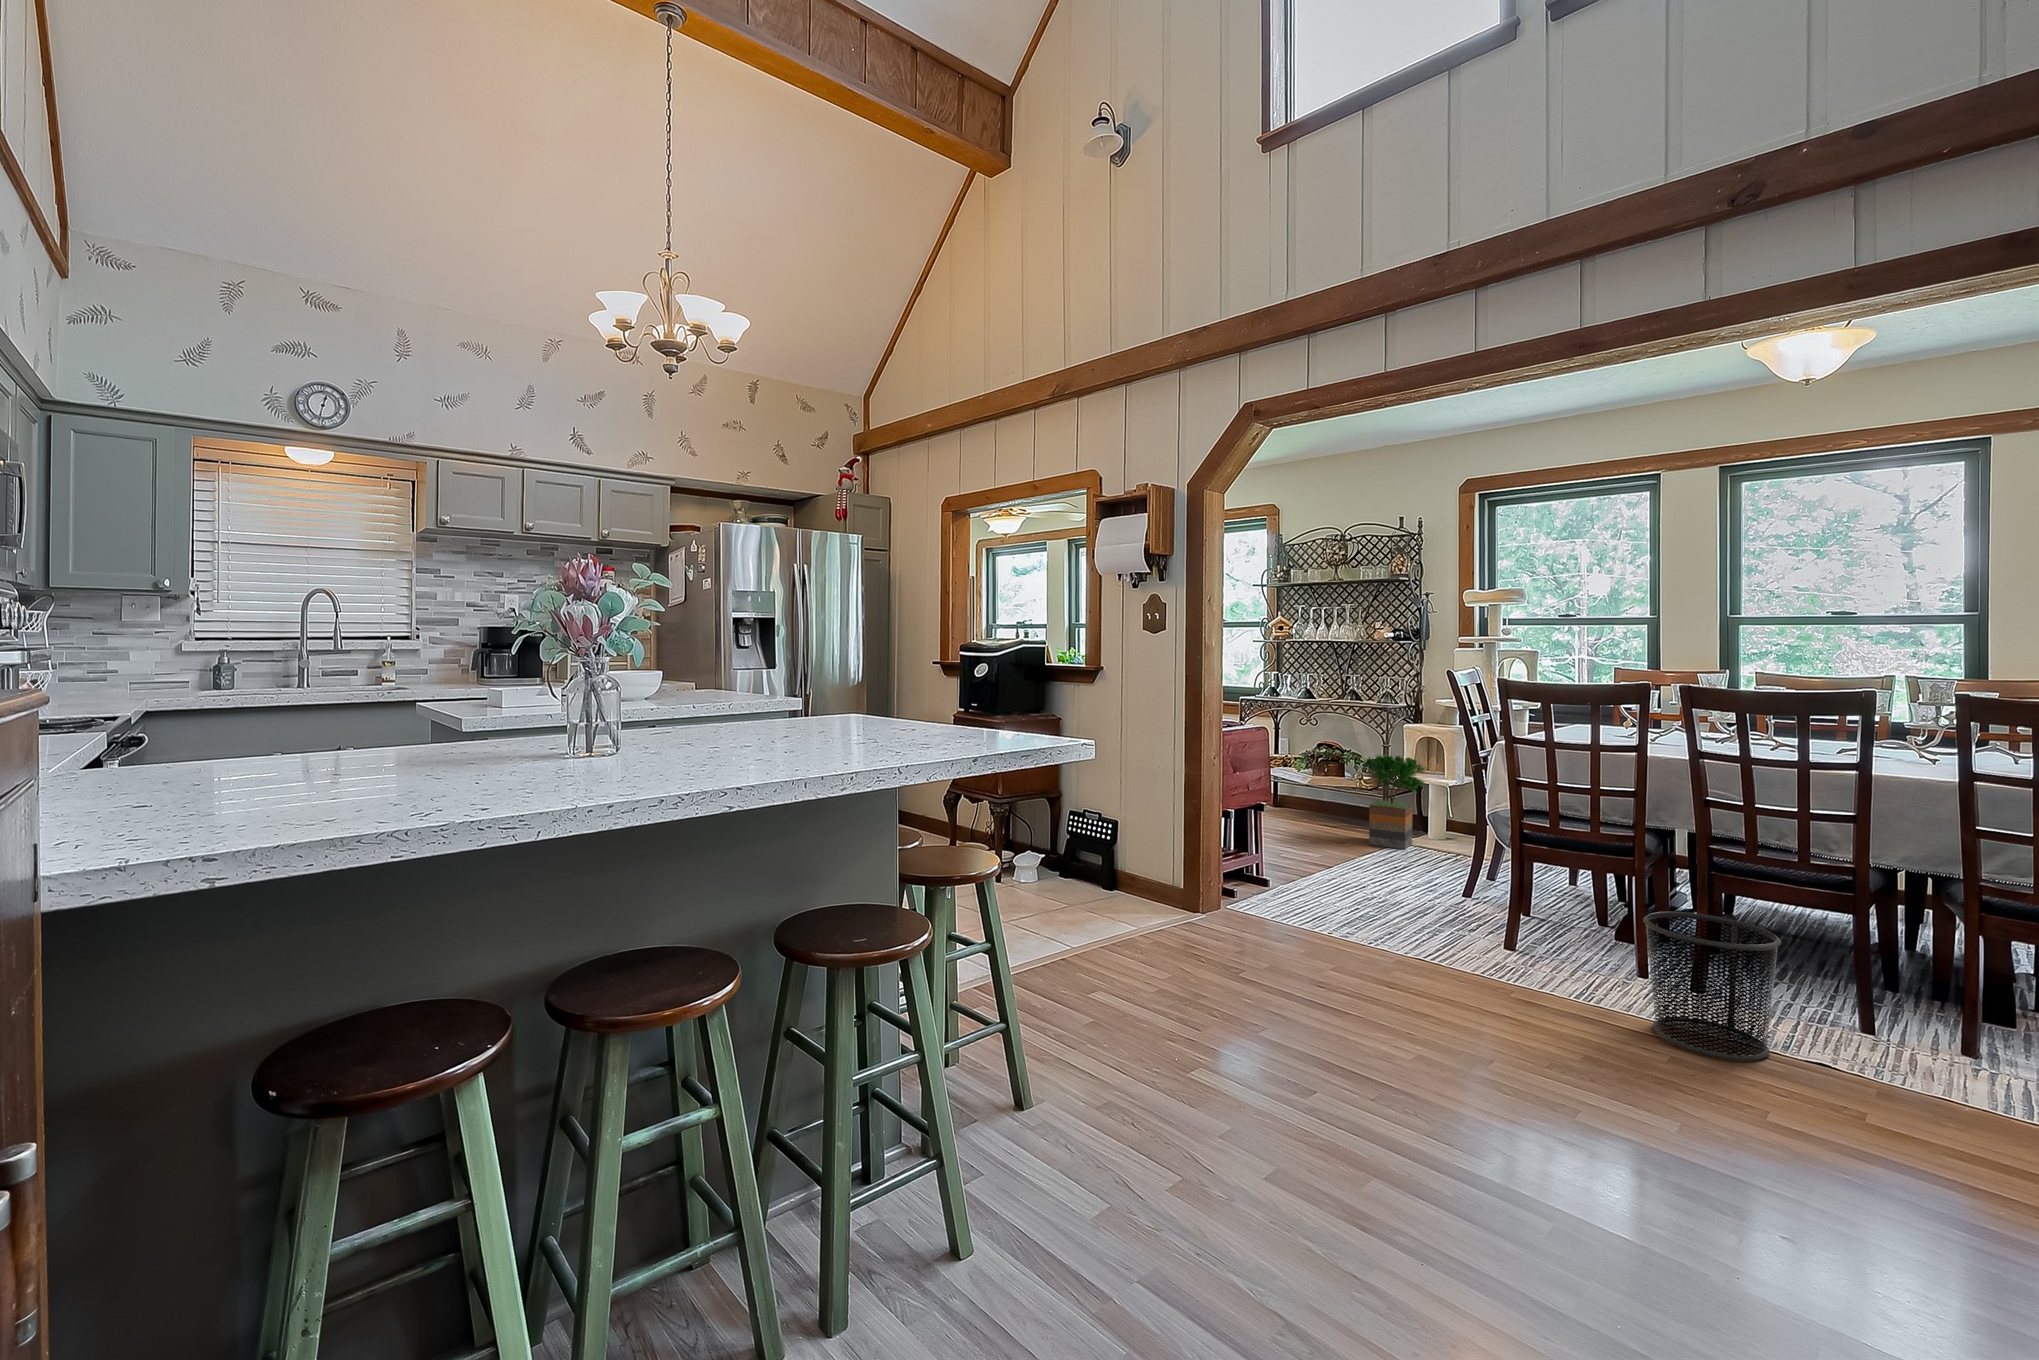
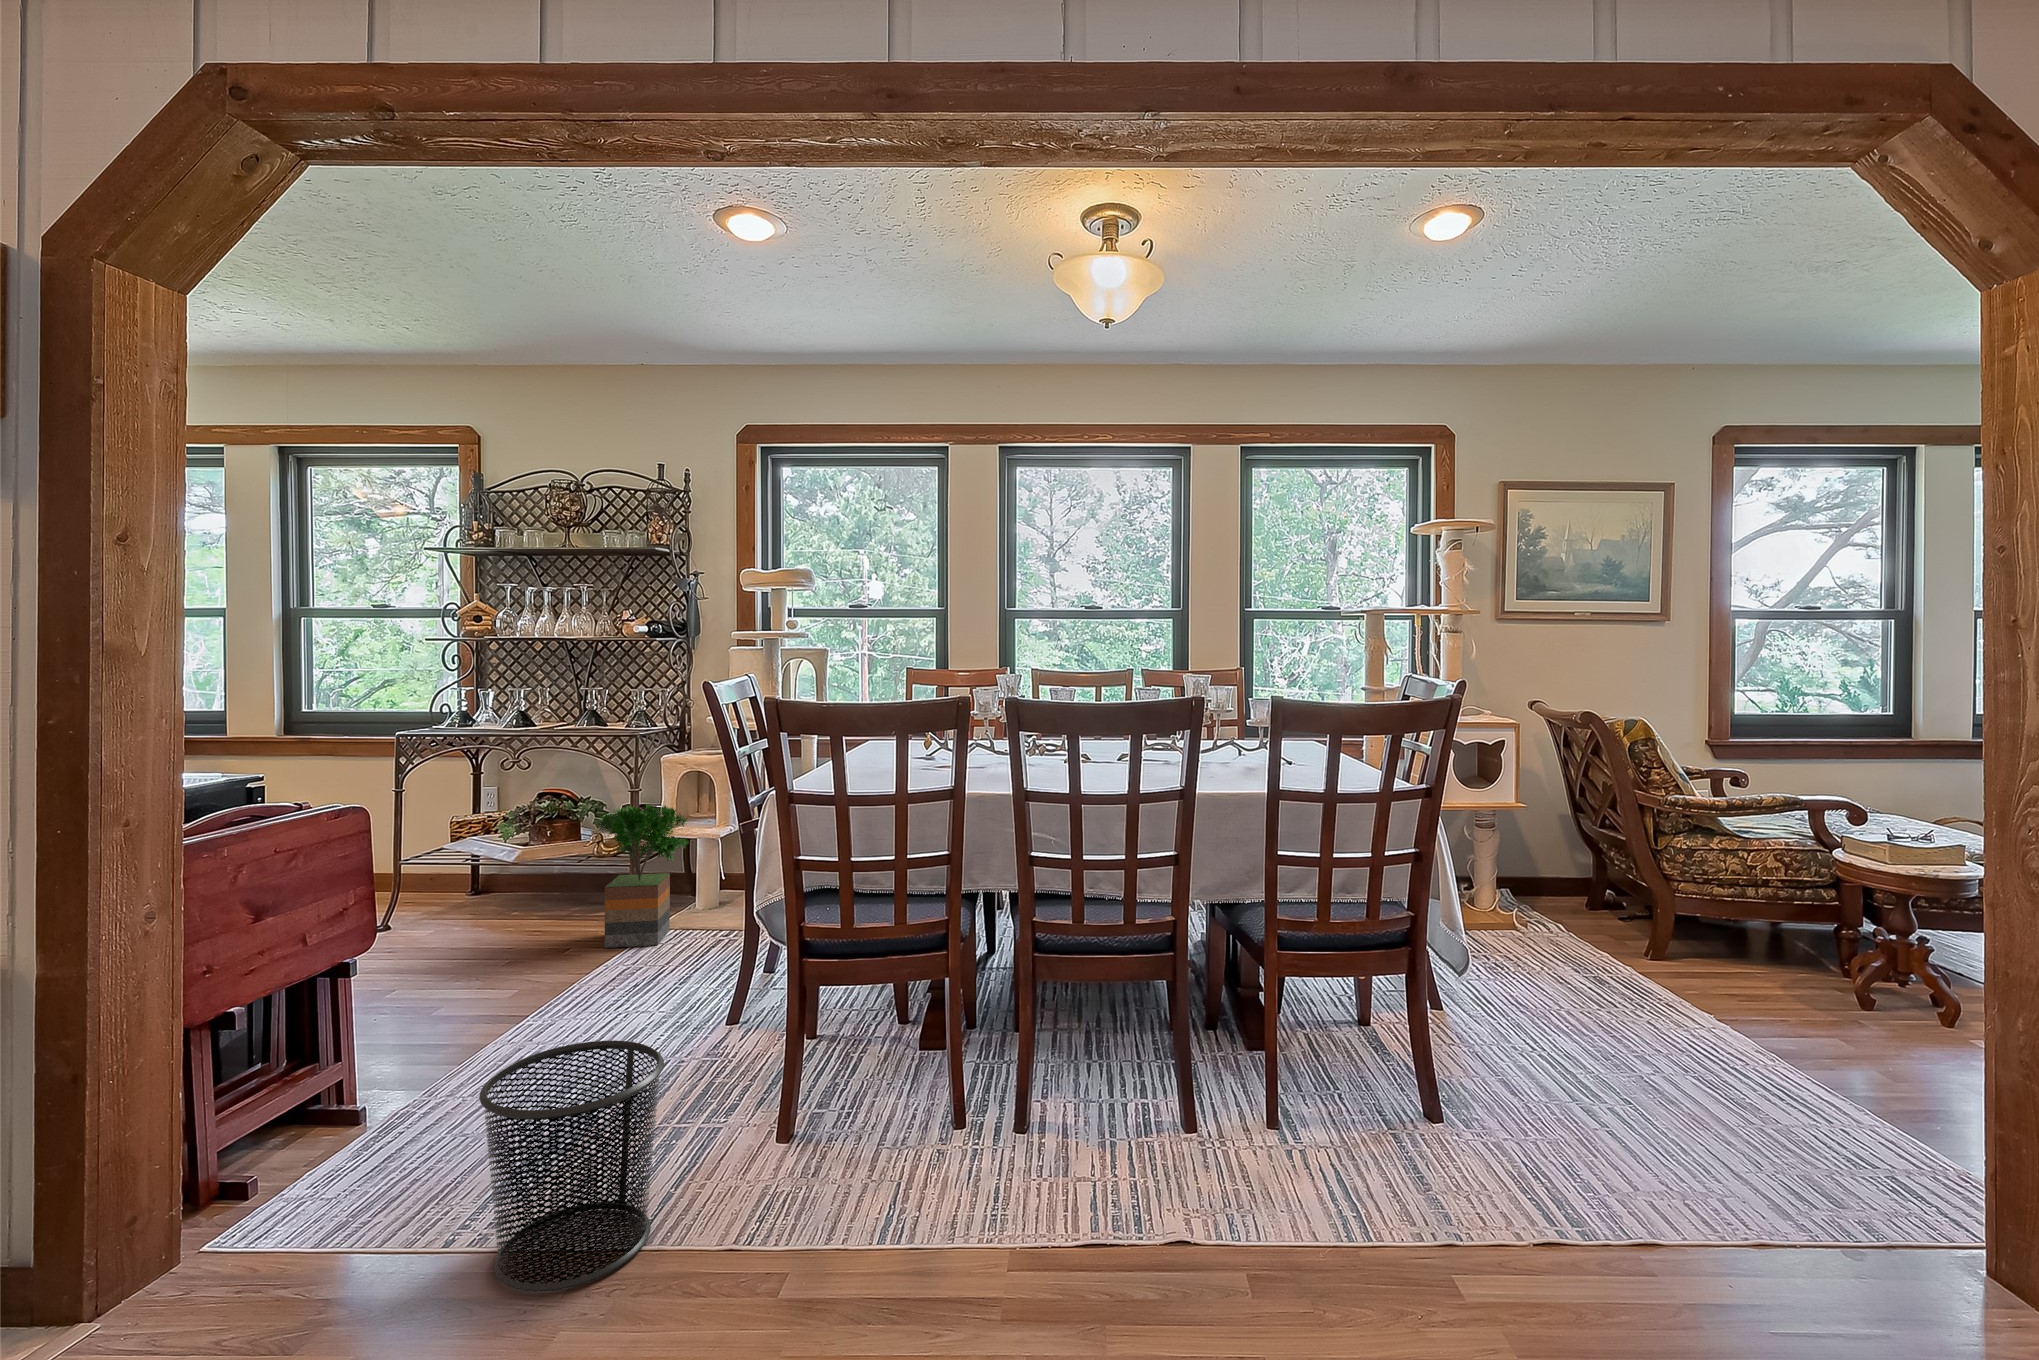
waste bin: present [1643,912,1781,1061] -> present [479,1041,664,1292]

